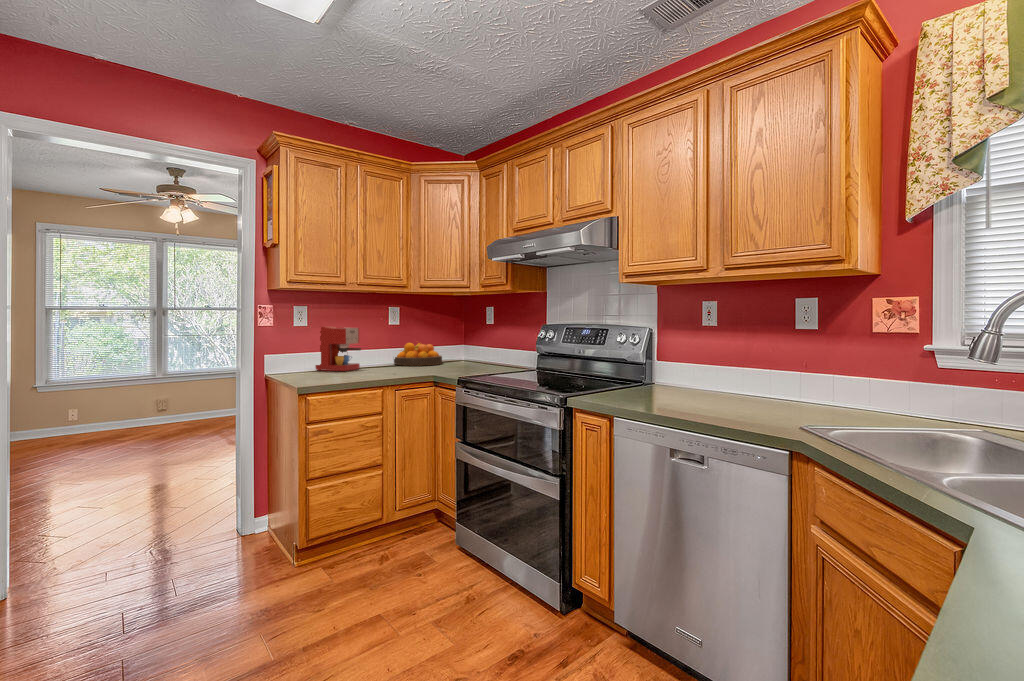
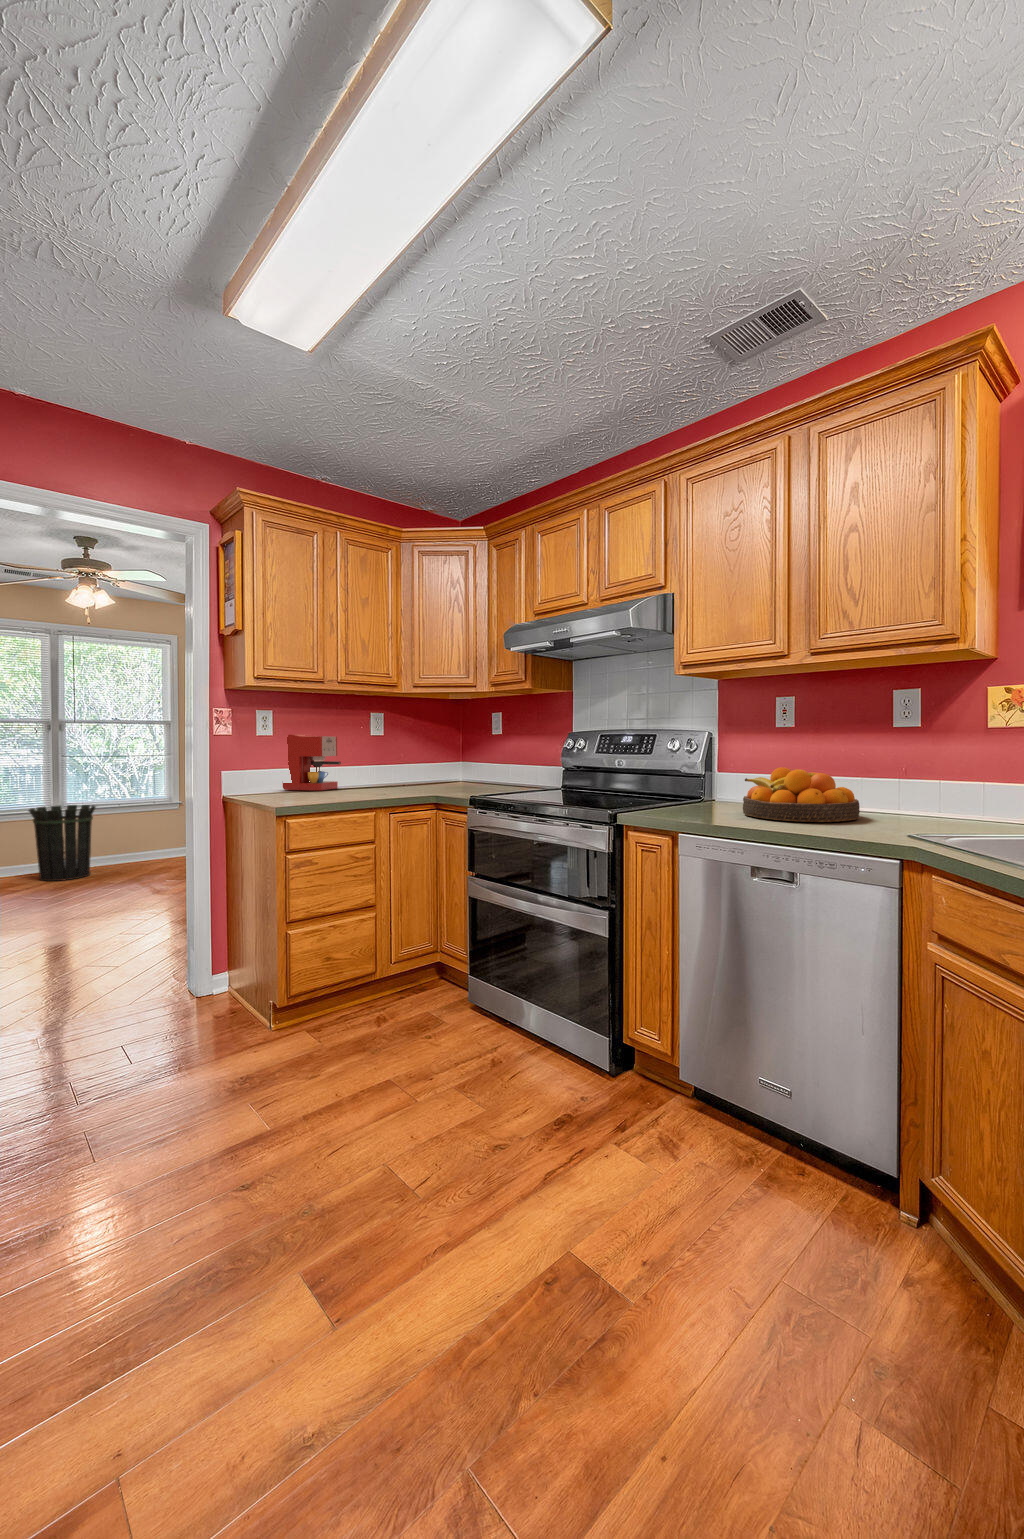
fruit bowl: present [394,343,442,366] -> present [743,767,860,822]
waste bin: none [136,374,189,434] -> present [29,805,96,881]

